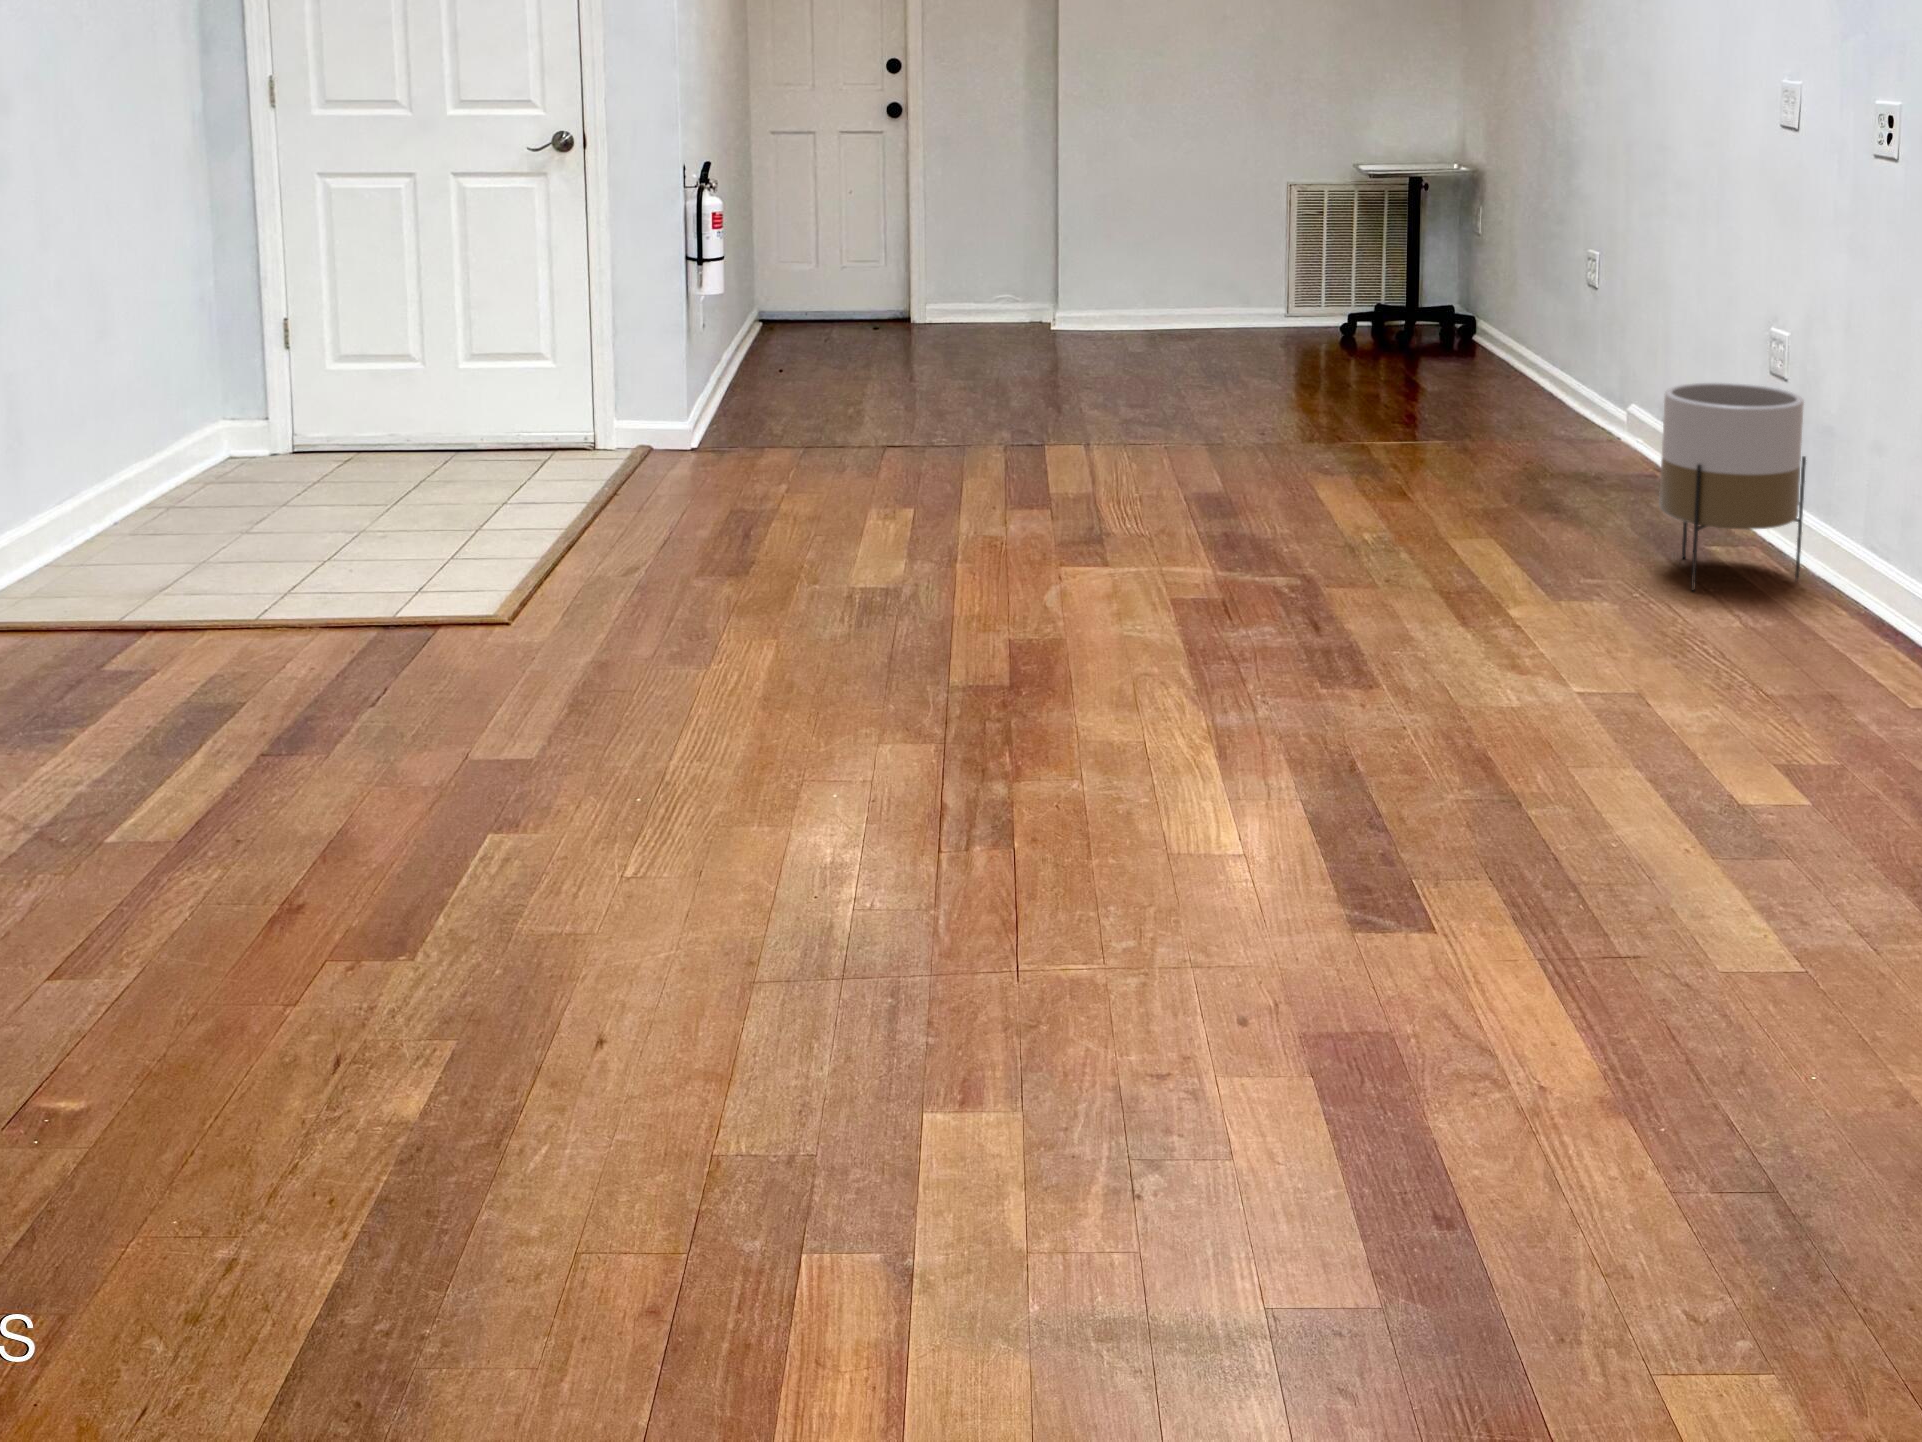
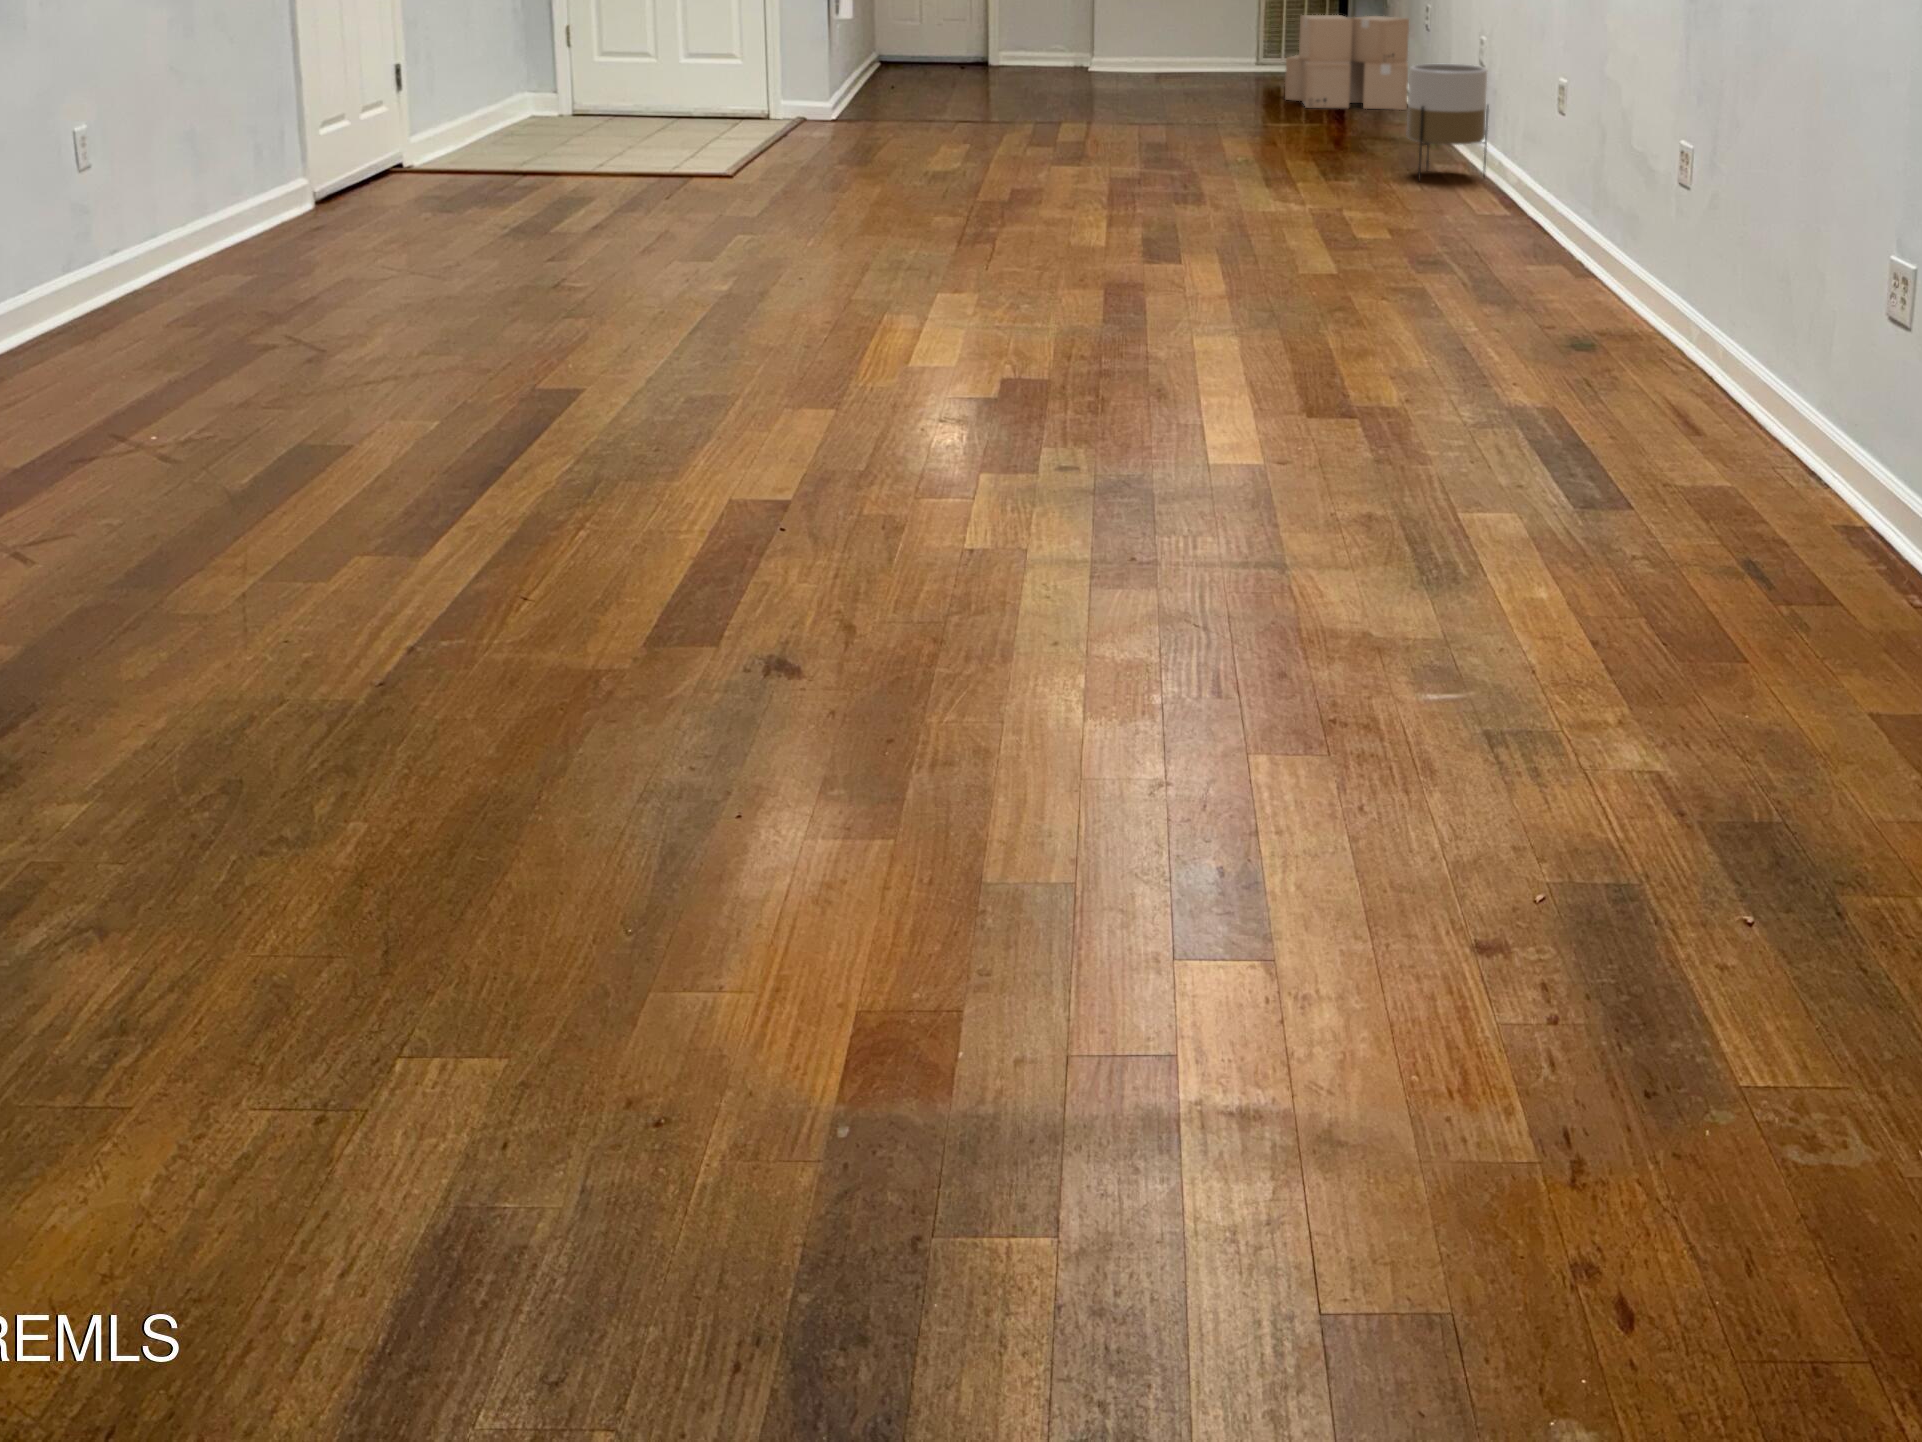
cardboard box: none [1355,261,1548,402] -> present [1285,15,1409,110]

